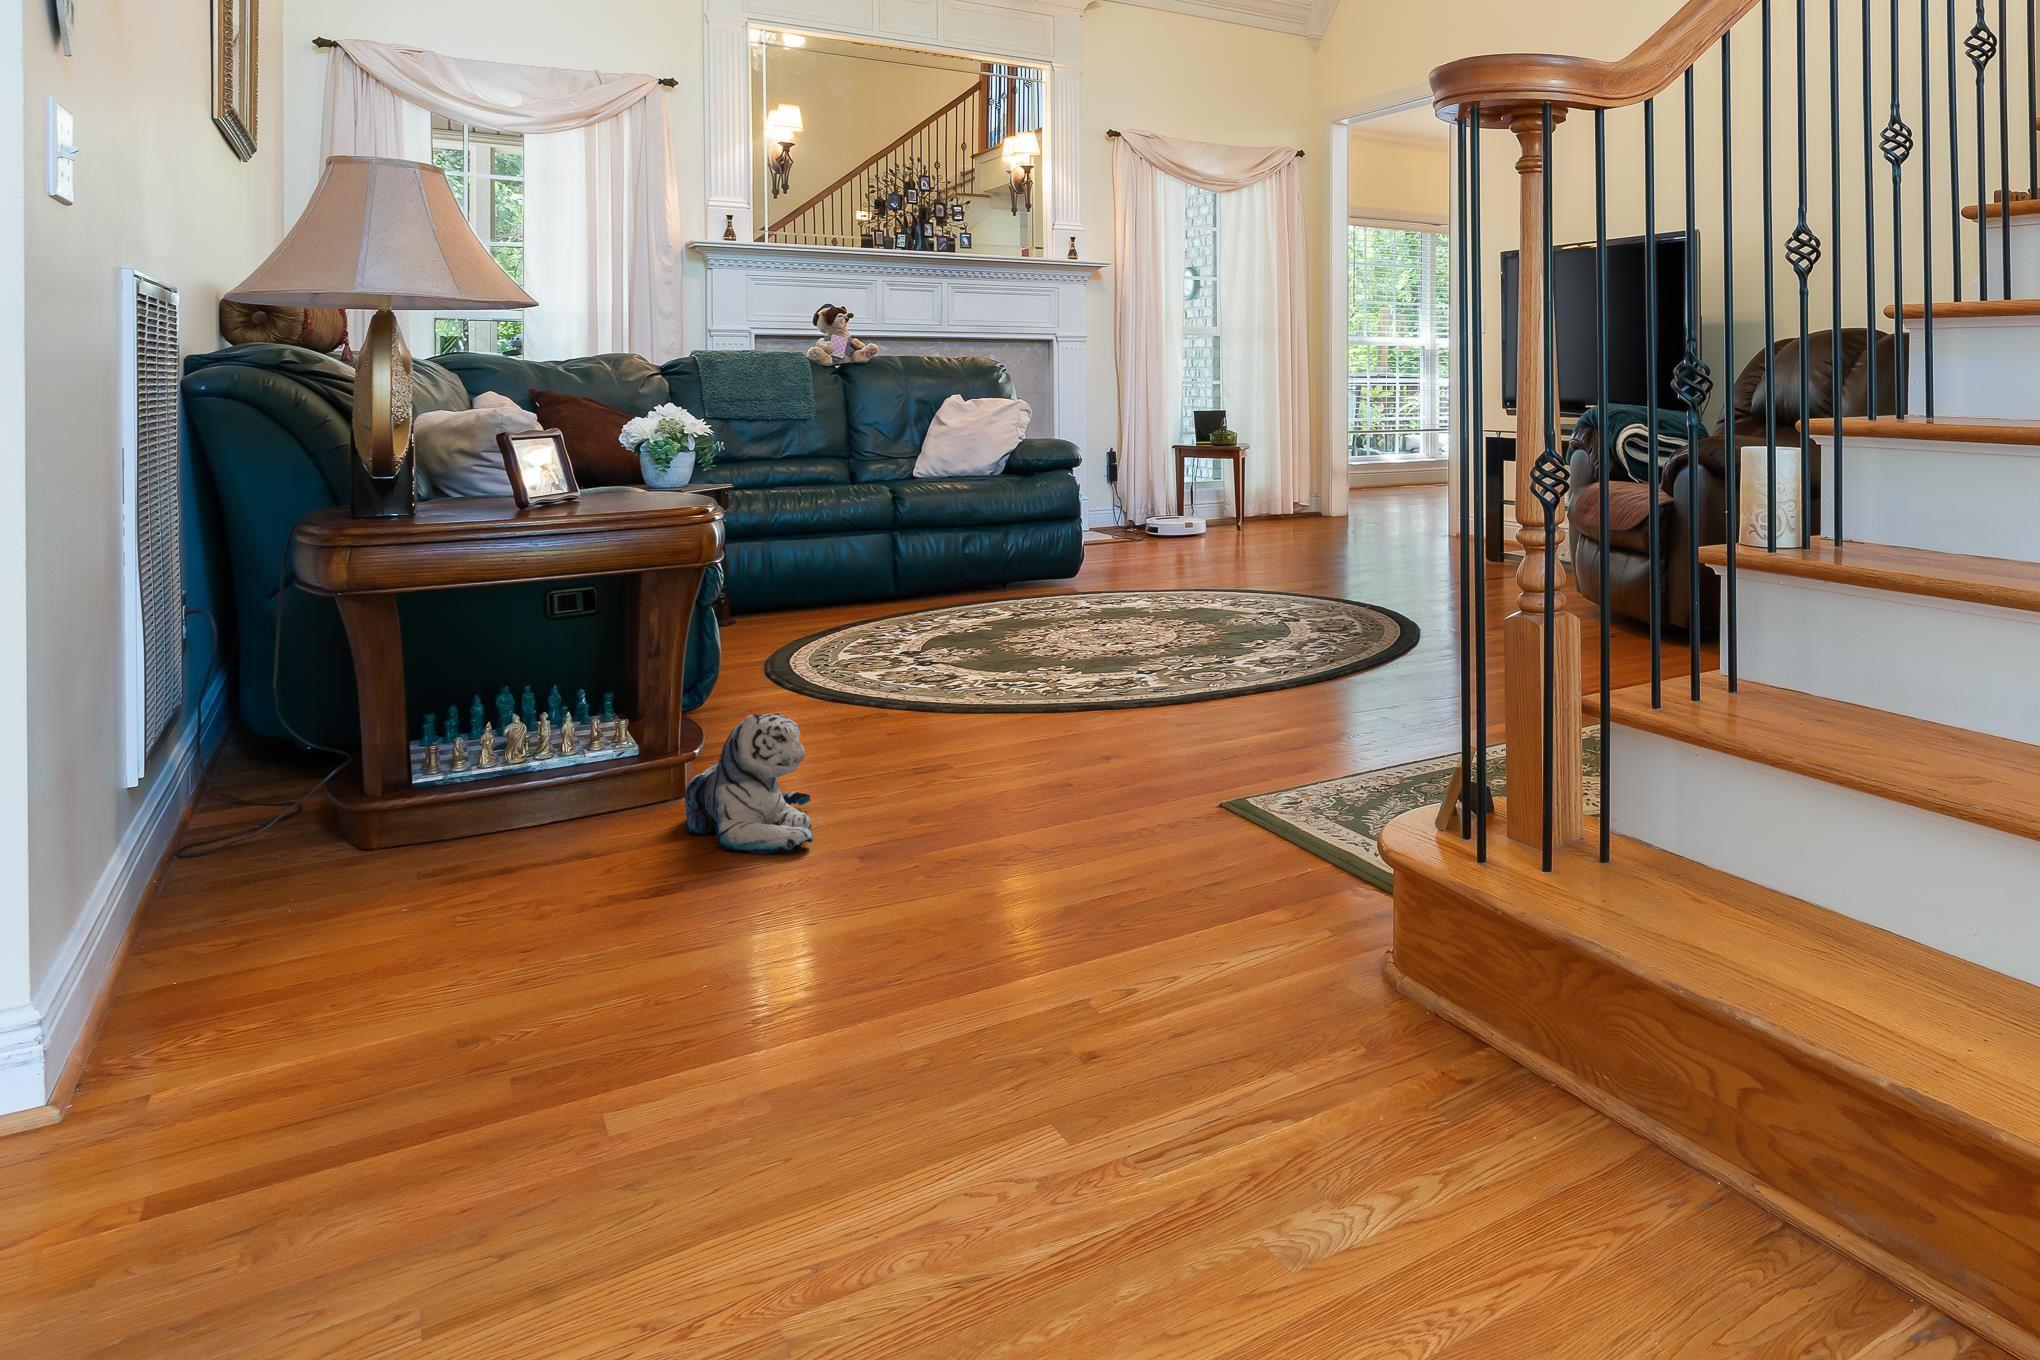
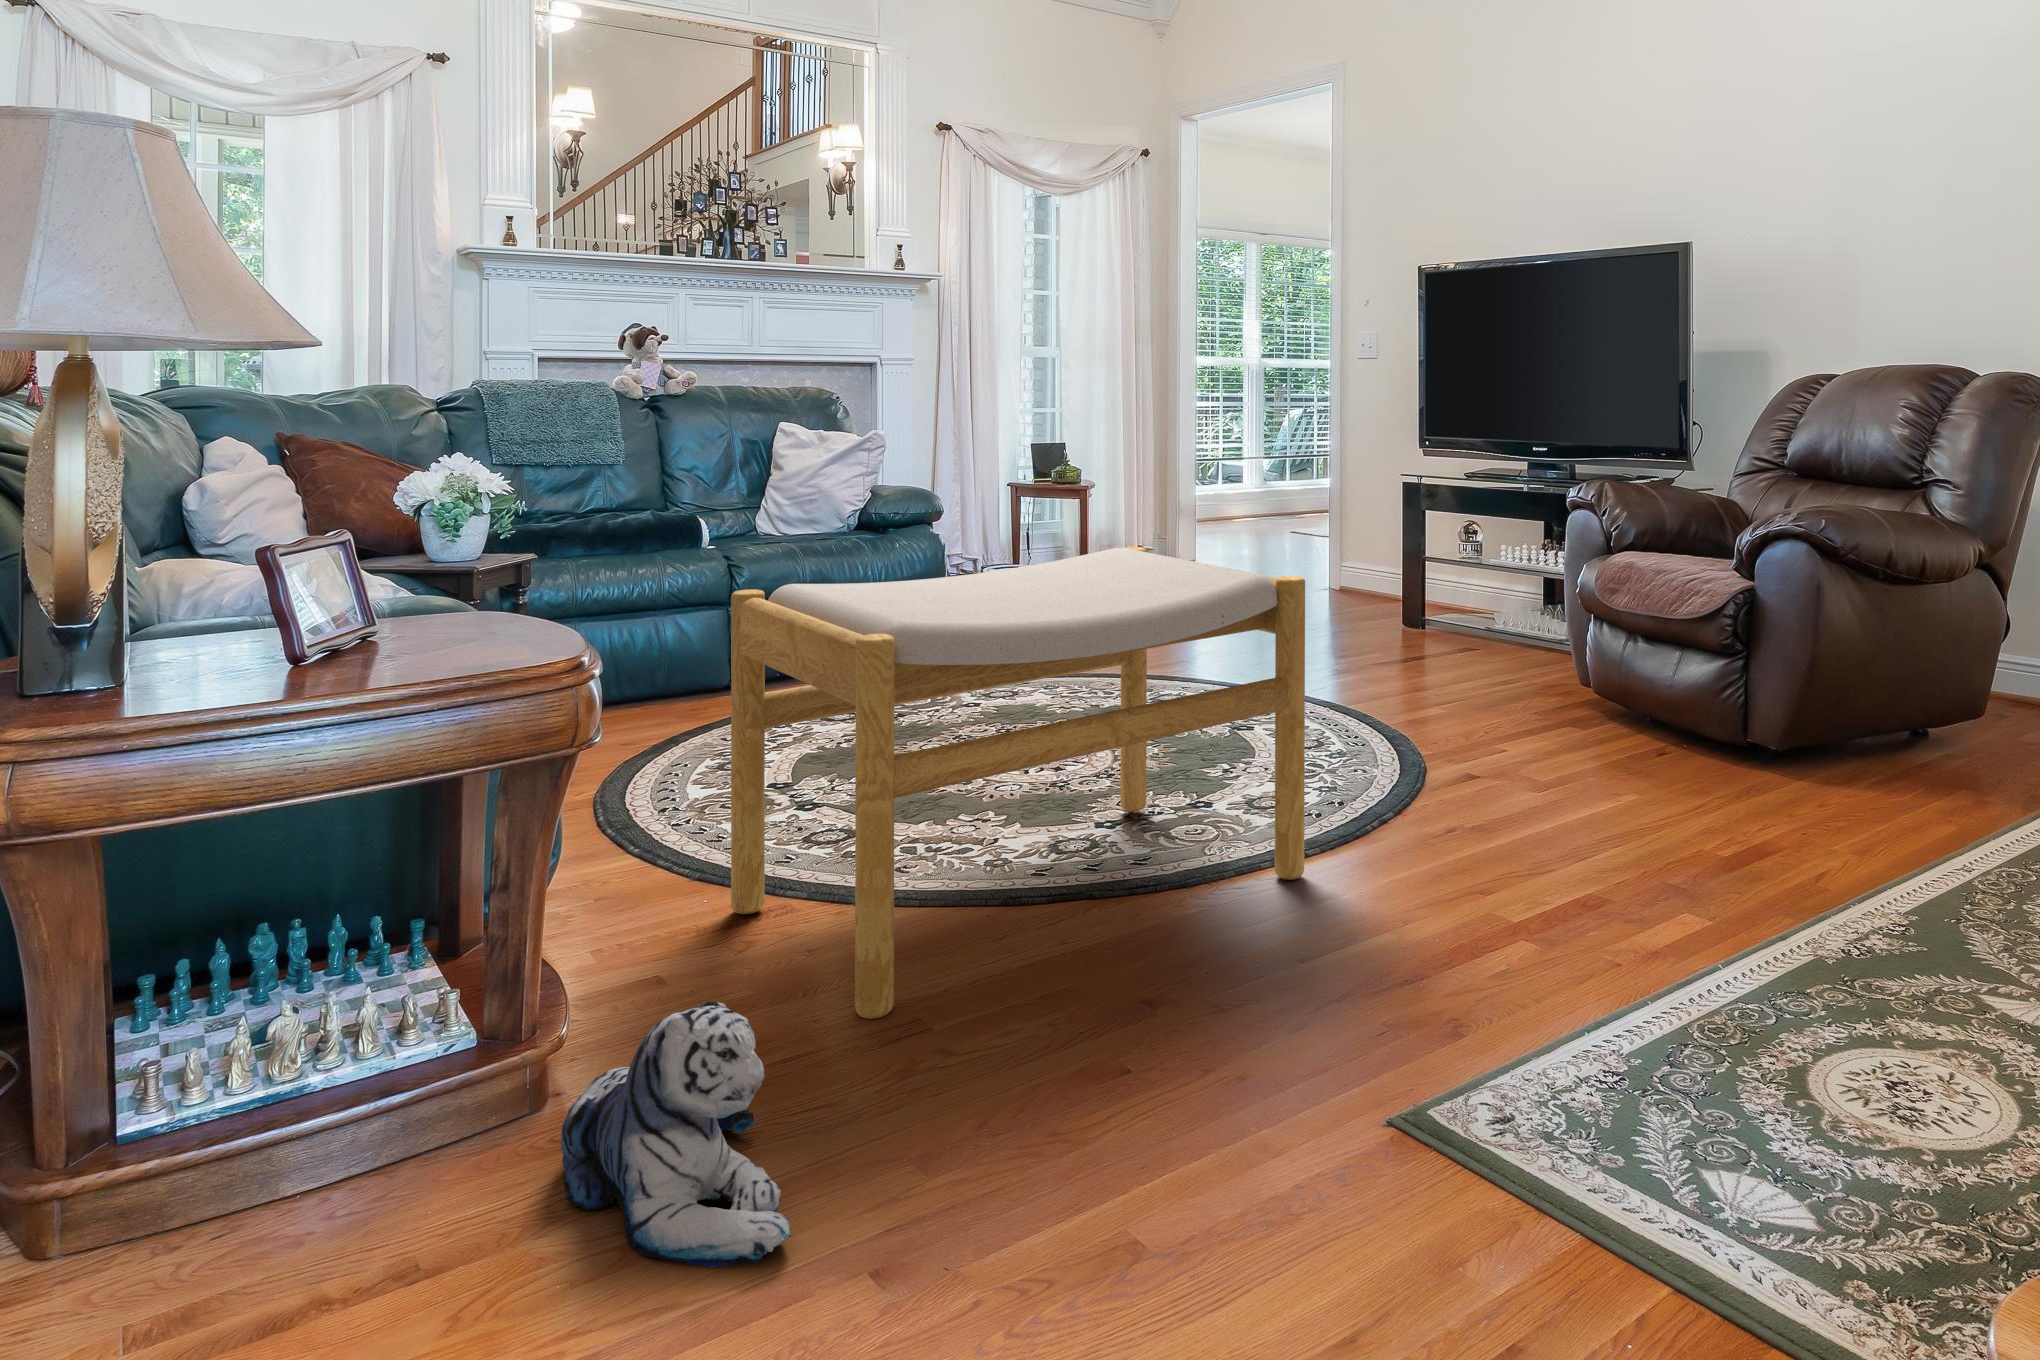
footstool: none [837,467,1264,765] -> present [731,547,1305,1019]

